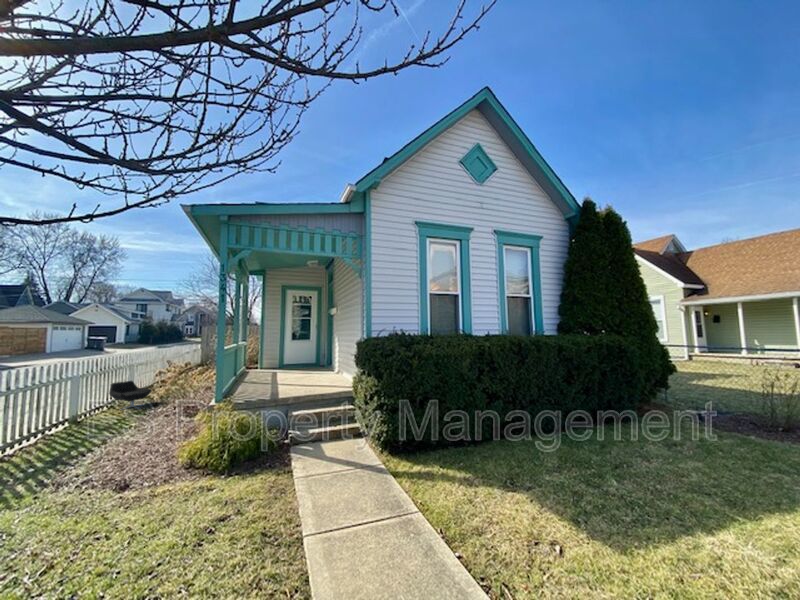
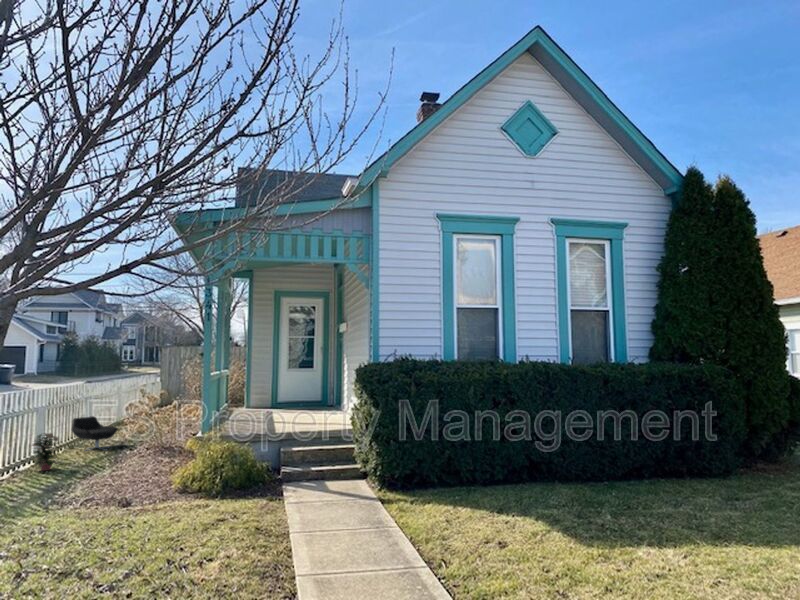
decorative plant: none [50,403,83,438] -> present [32,433,58,471]

